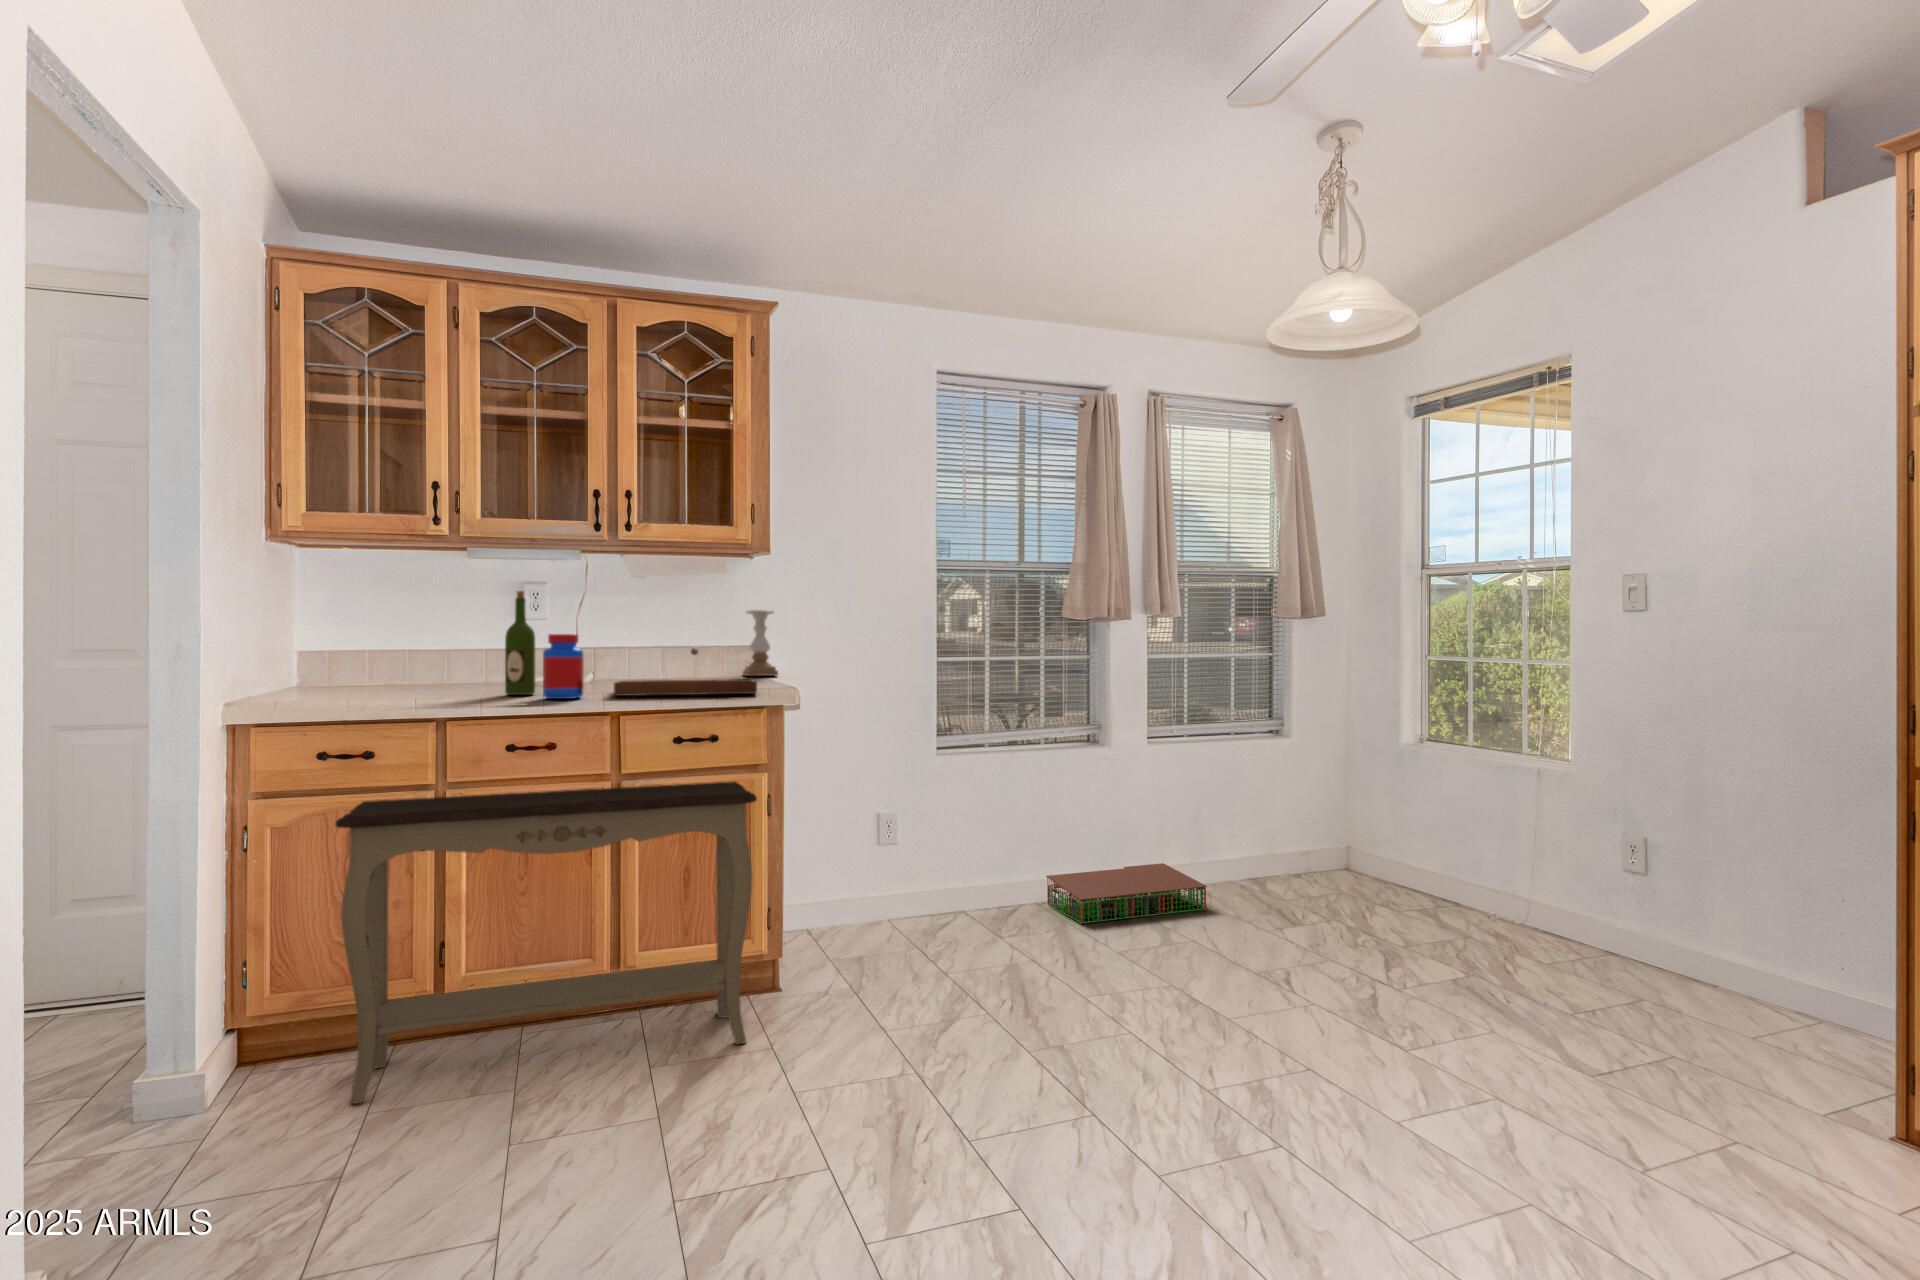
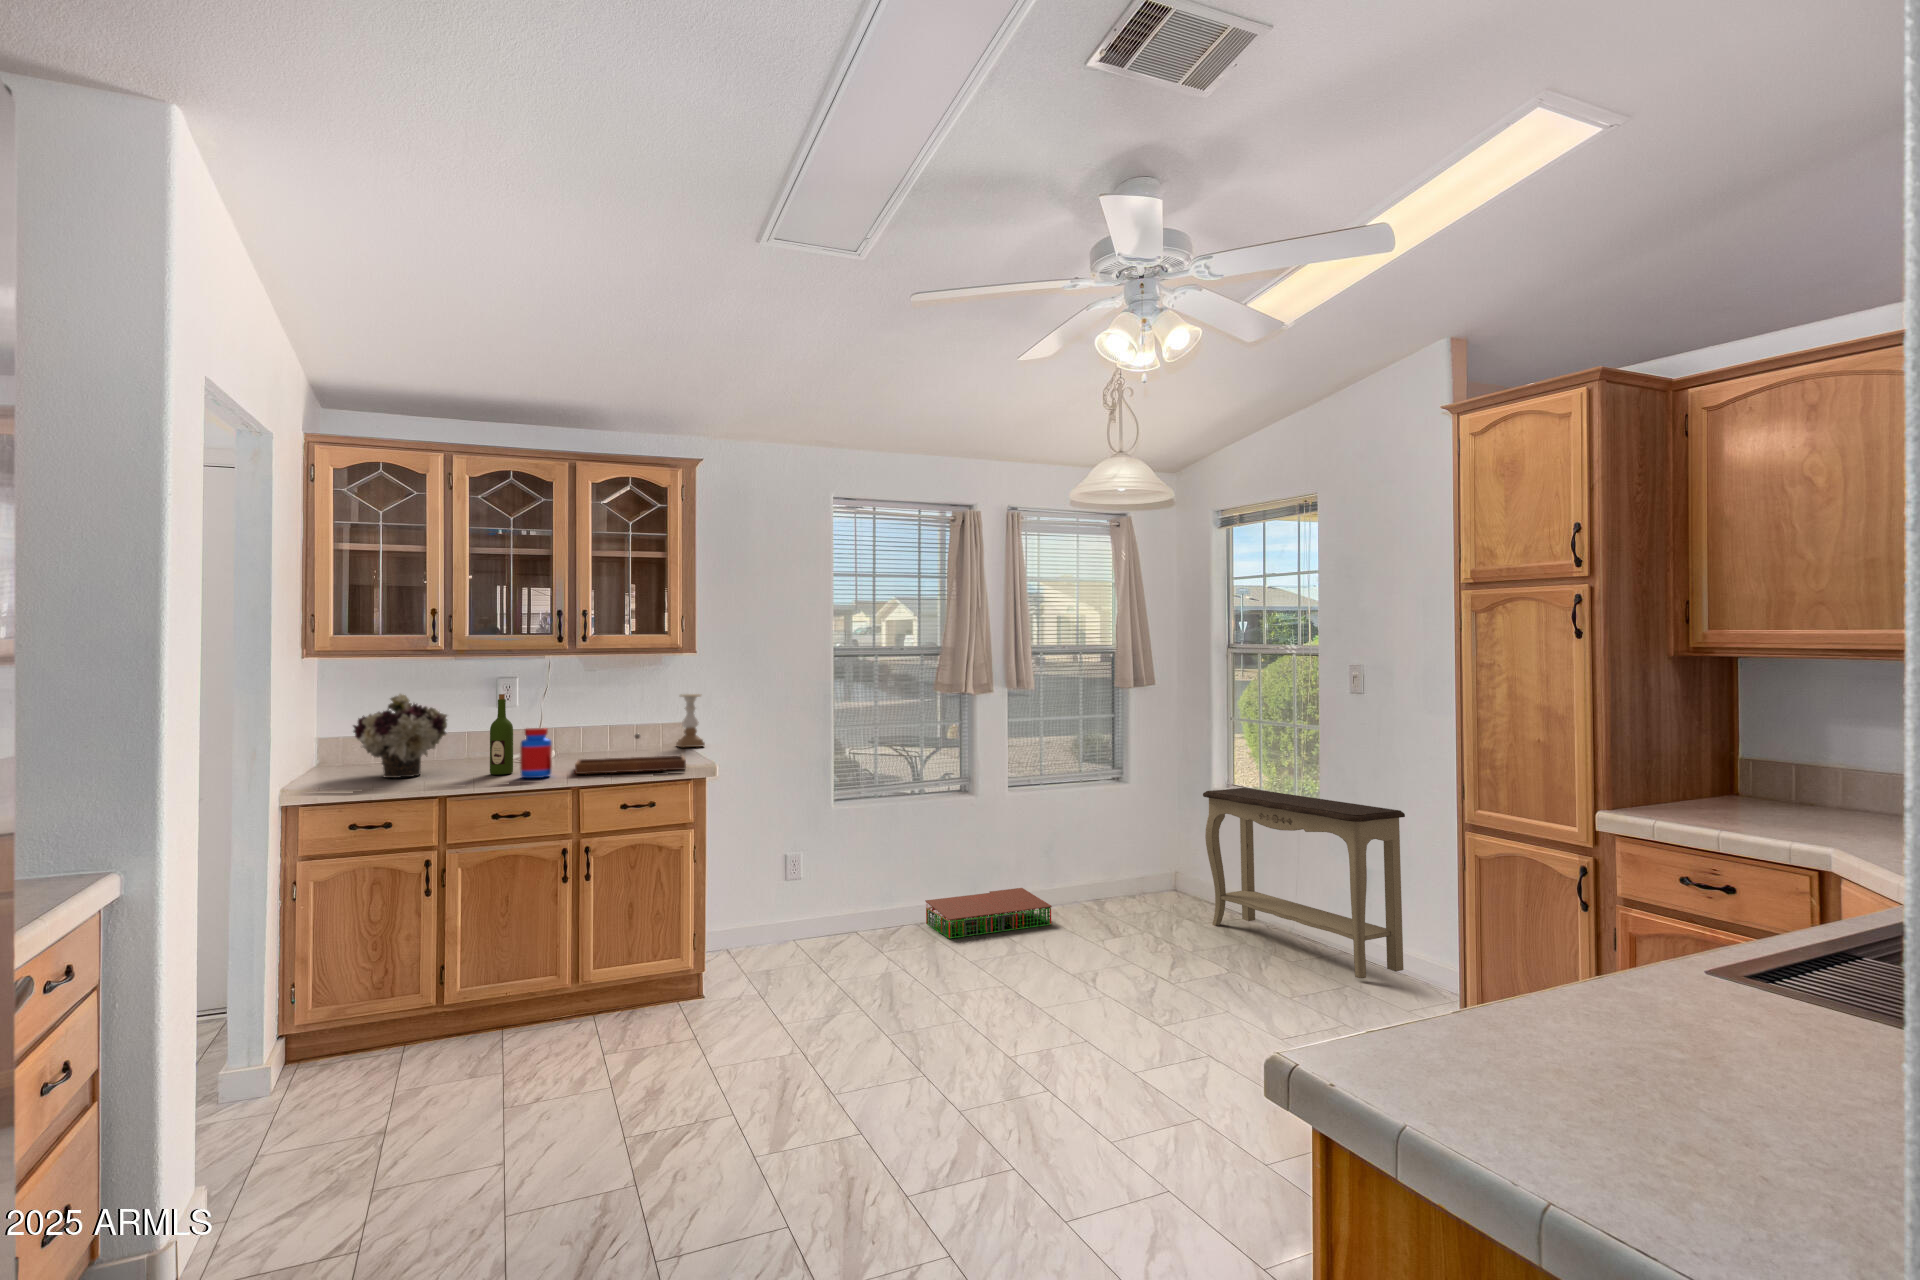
flower arrangement: none [329,587,453,696] -> present [353,694,447,778]
console table: present [335,781,757,1104] -> present [1203,788,1405,979]

